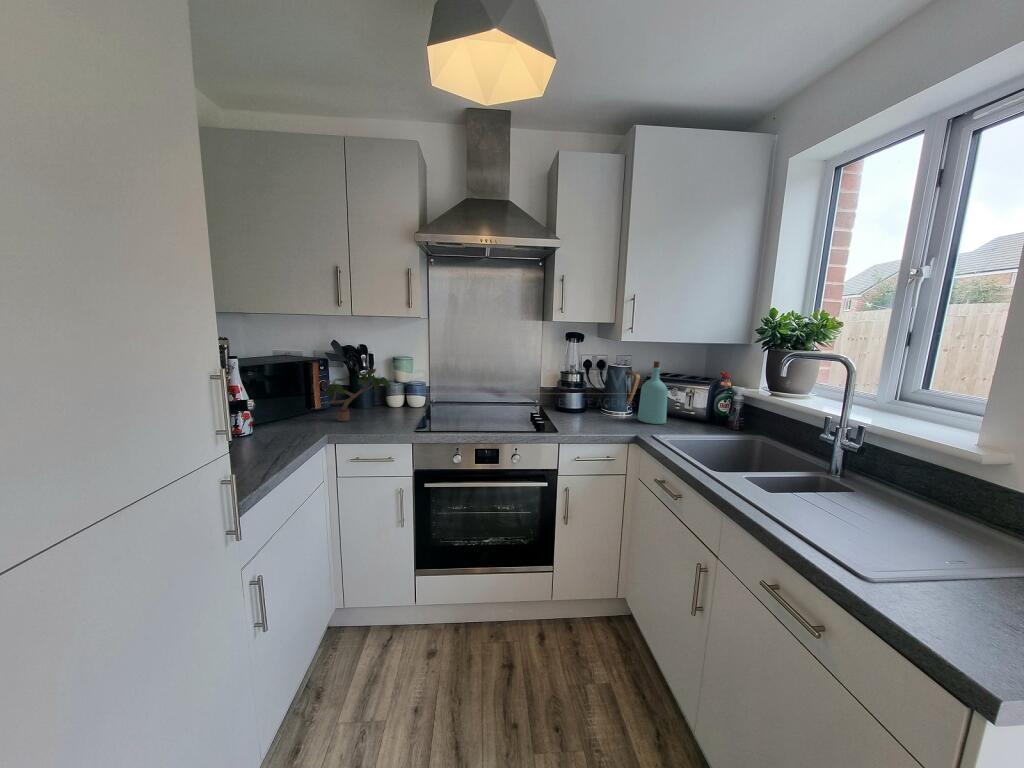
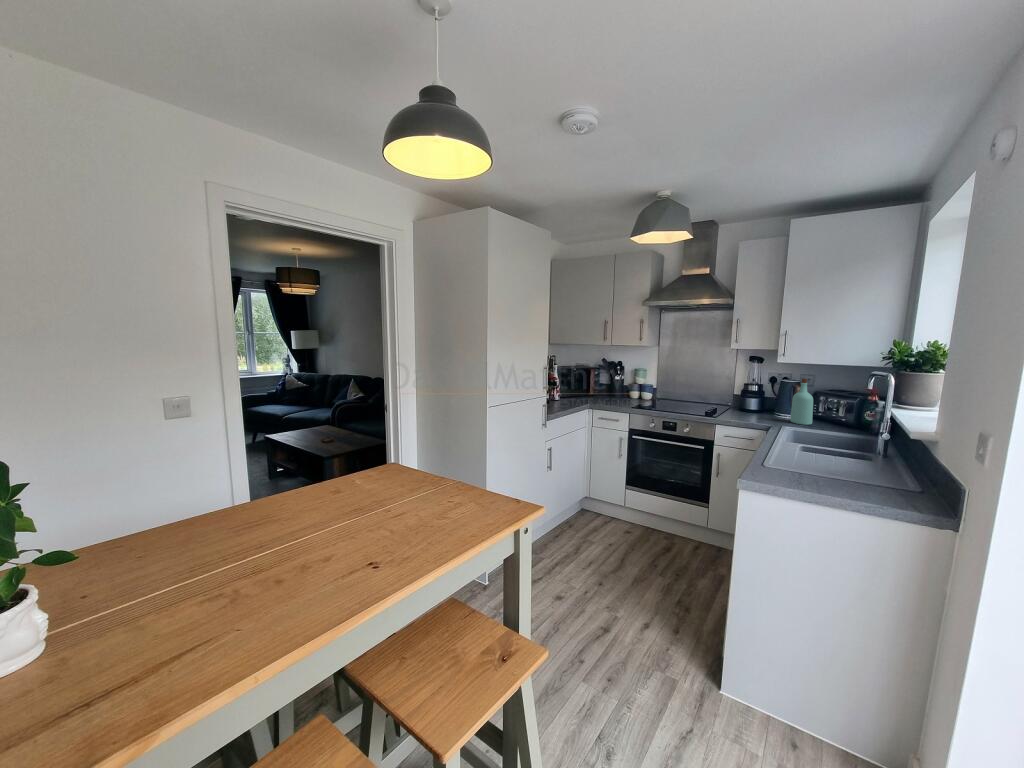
potted plant: present [323,369,389,421] -> none [588,373,630,402]

